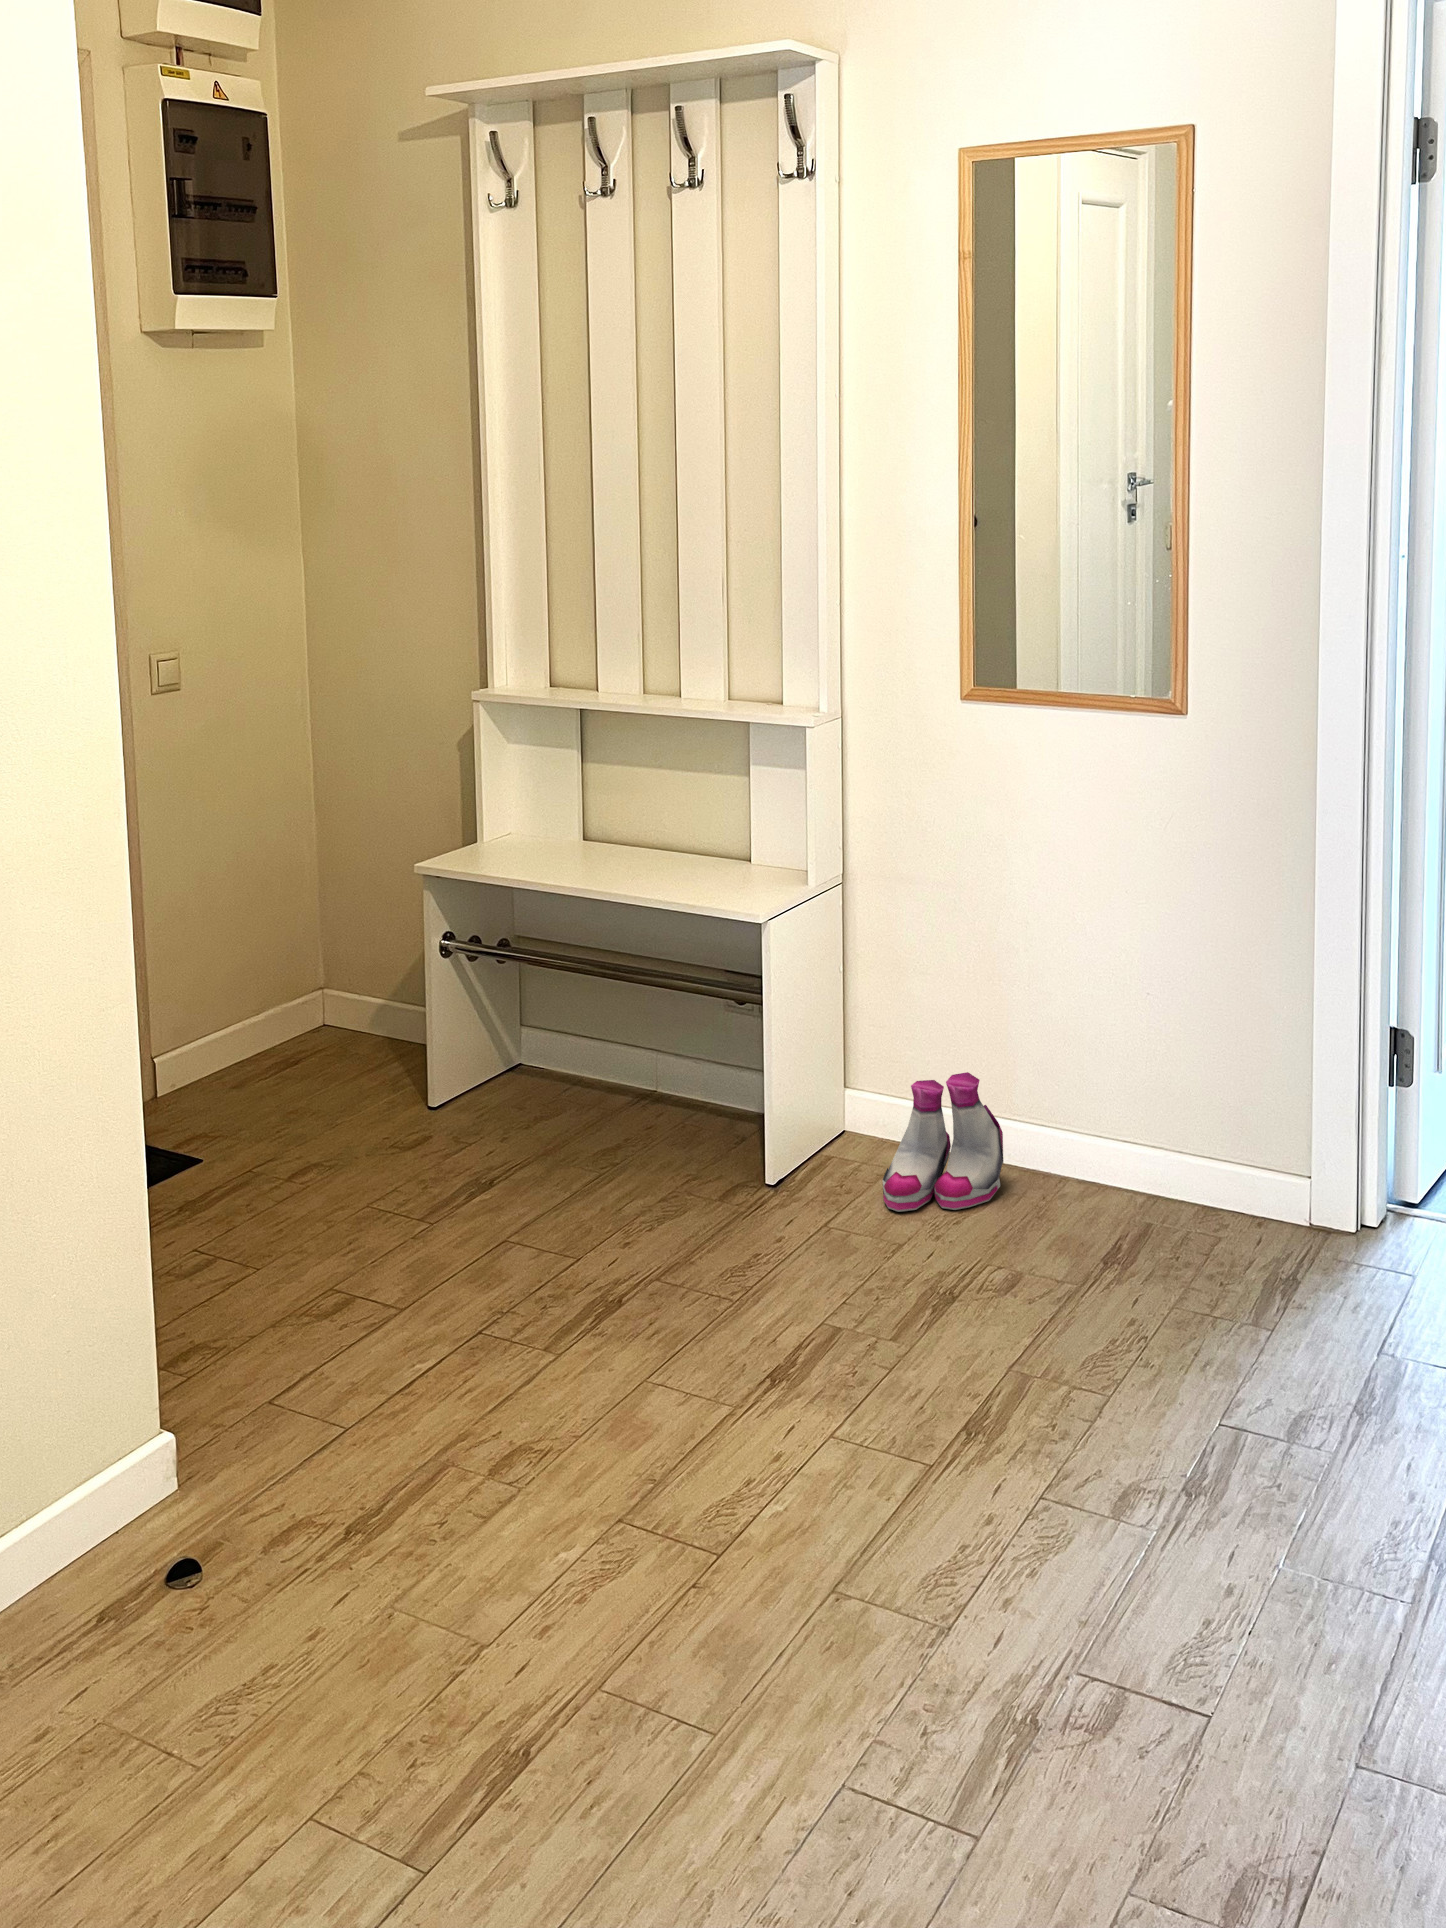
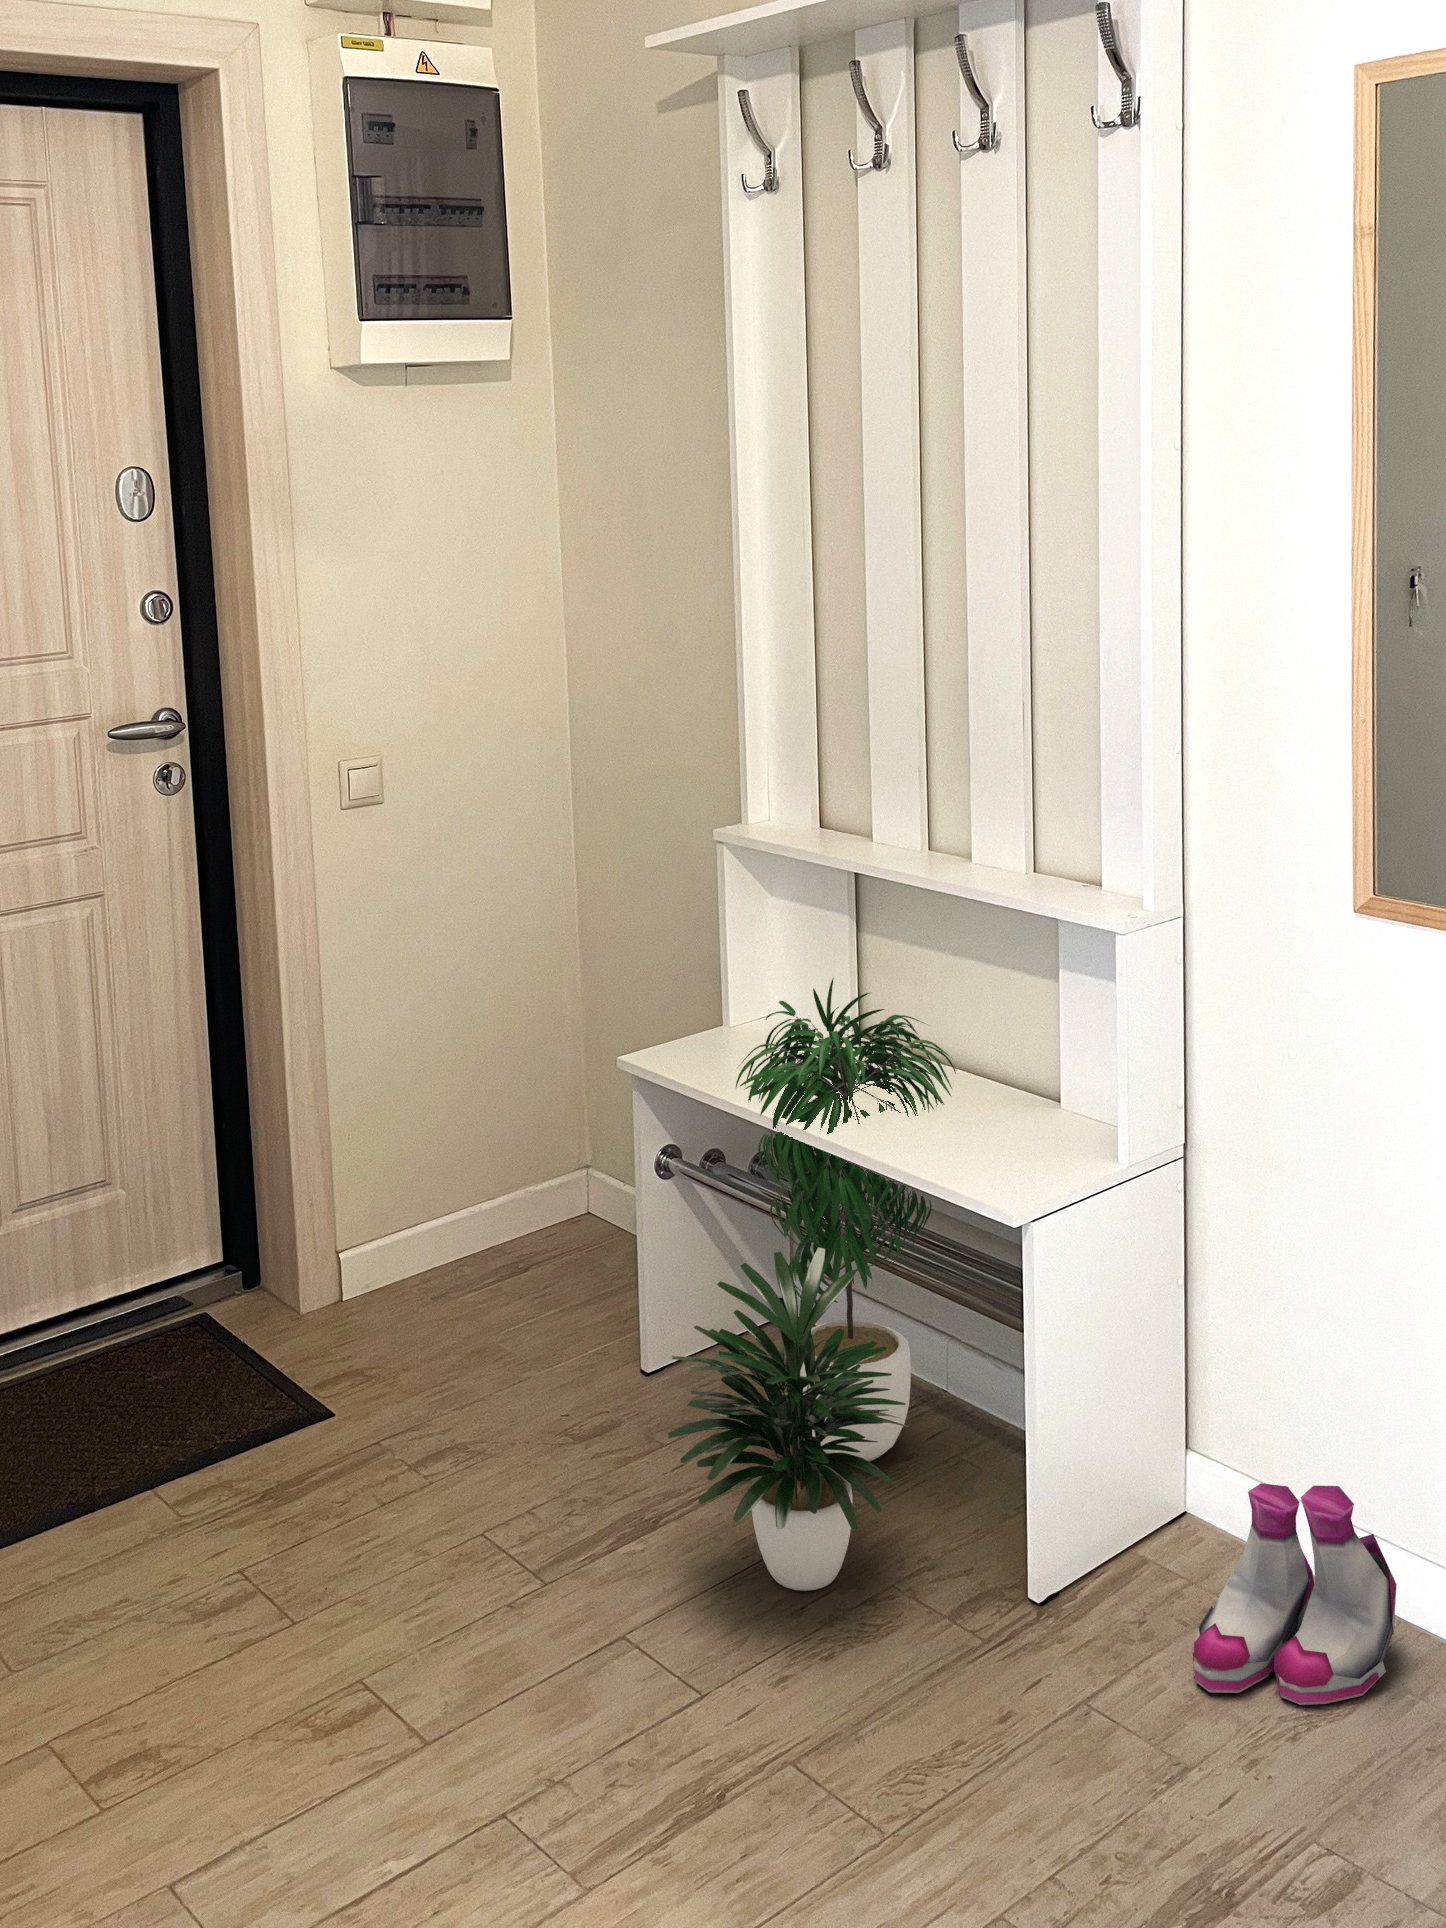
potted plant: none [516,782,682,1202] -> present [668,978,956,1591]

